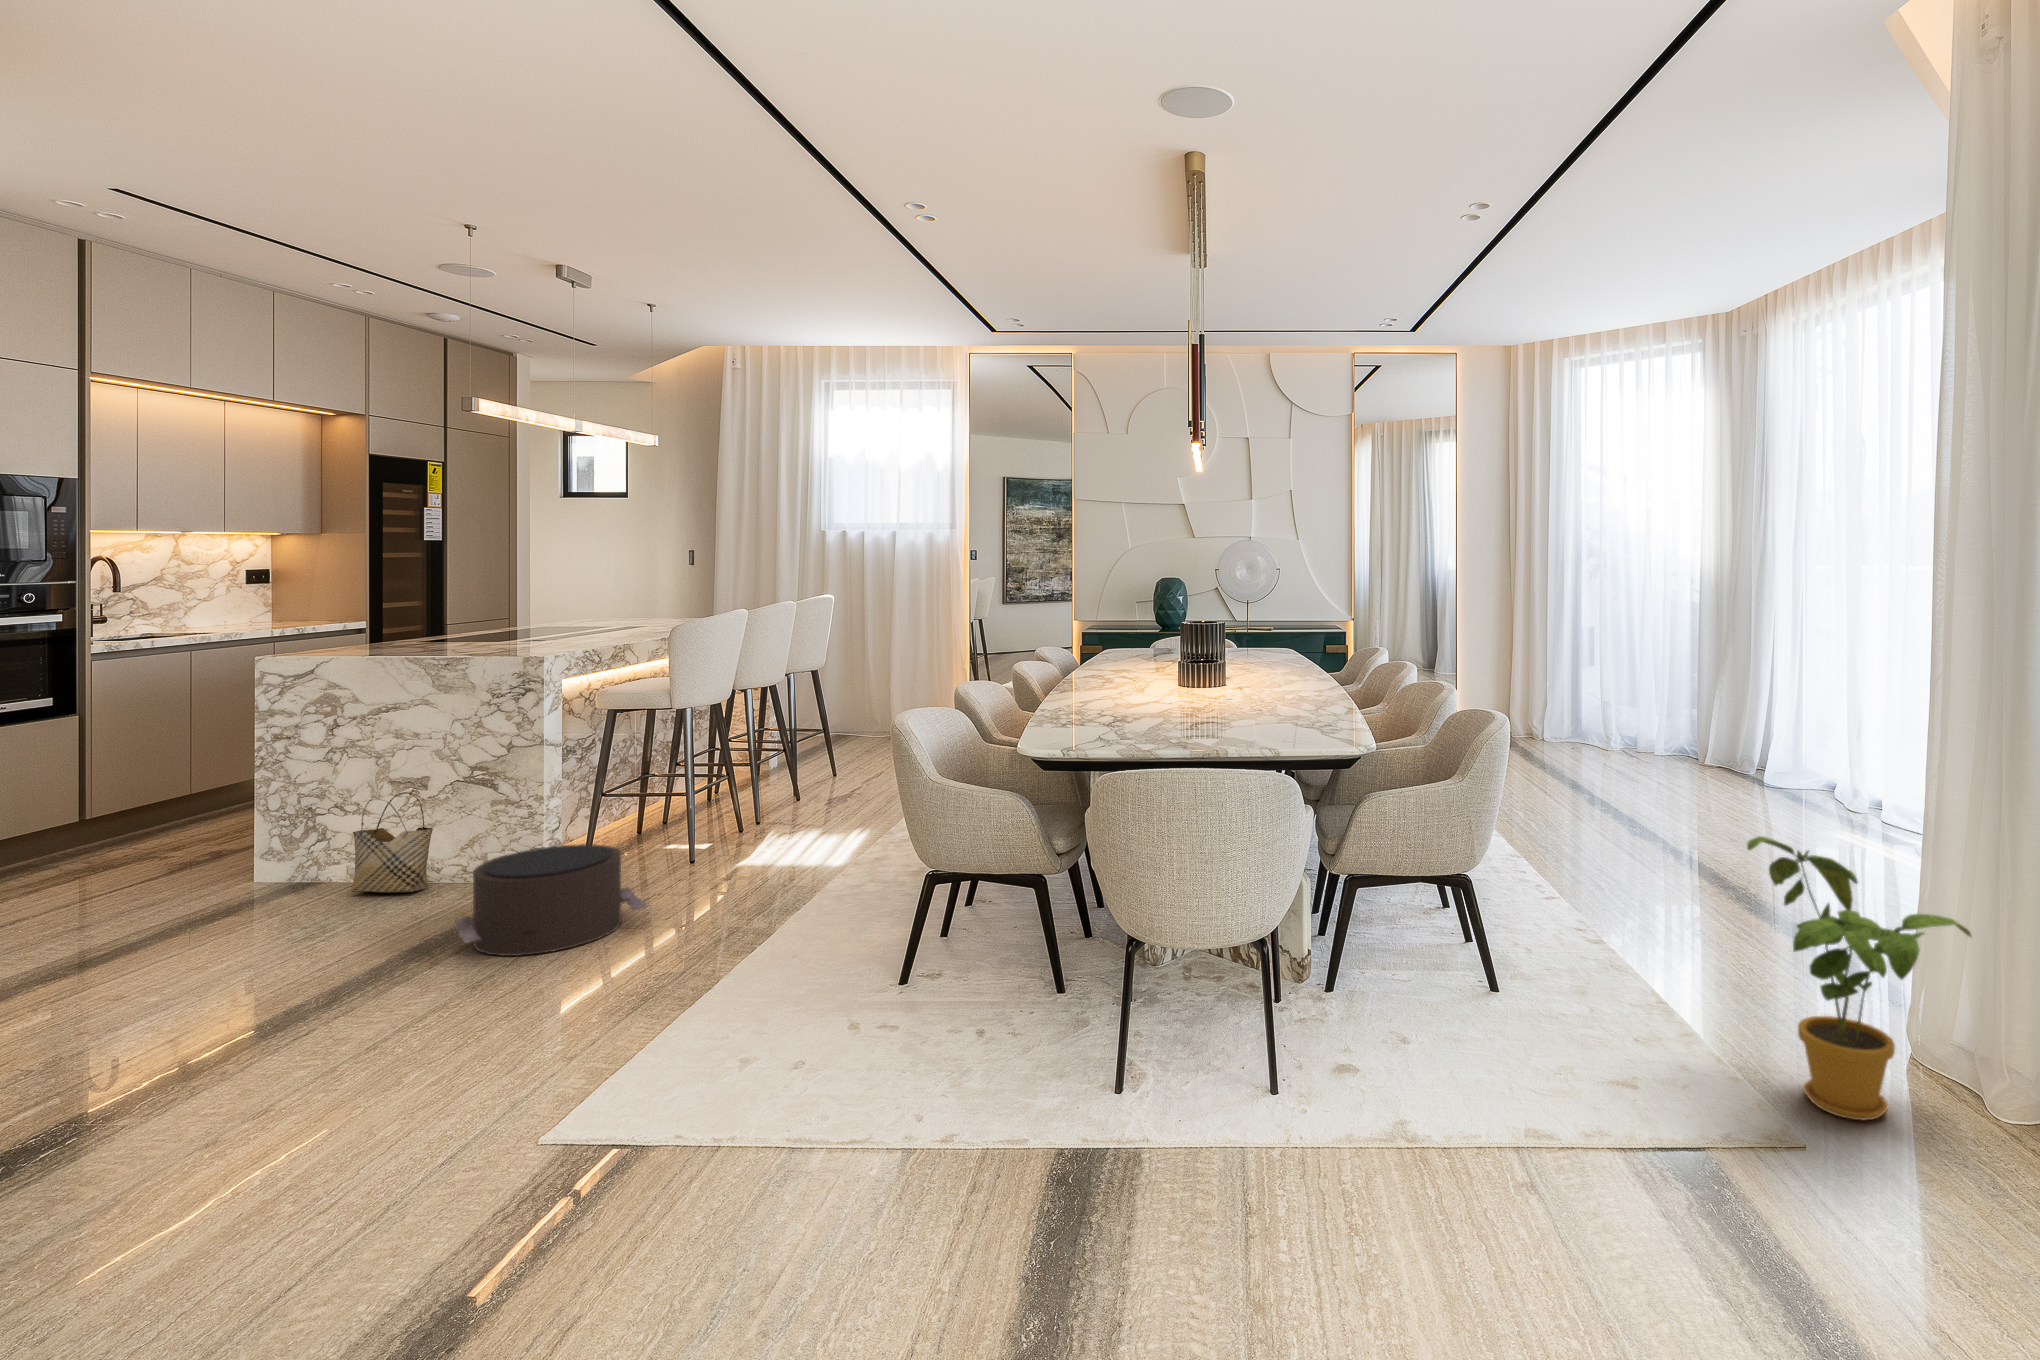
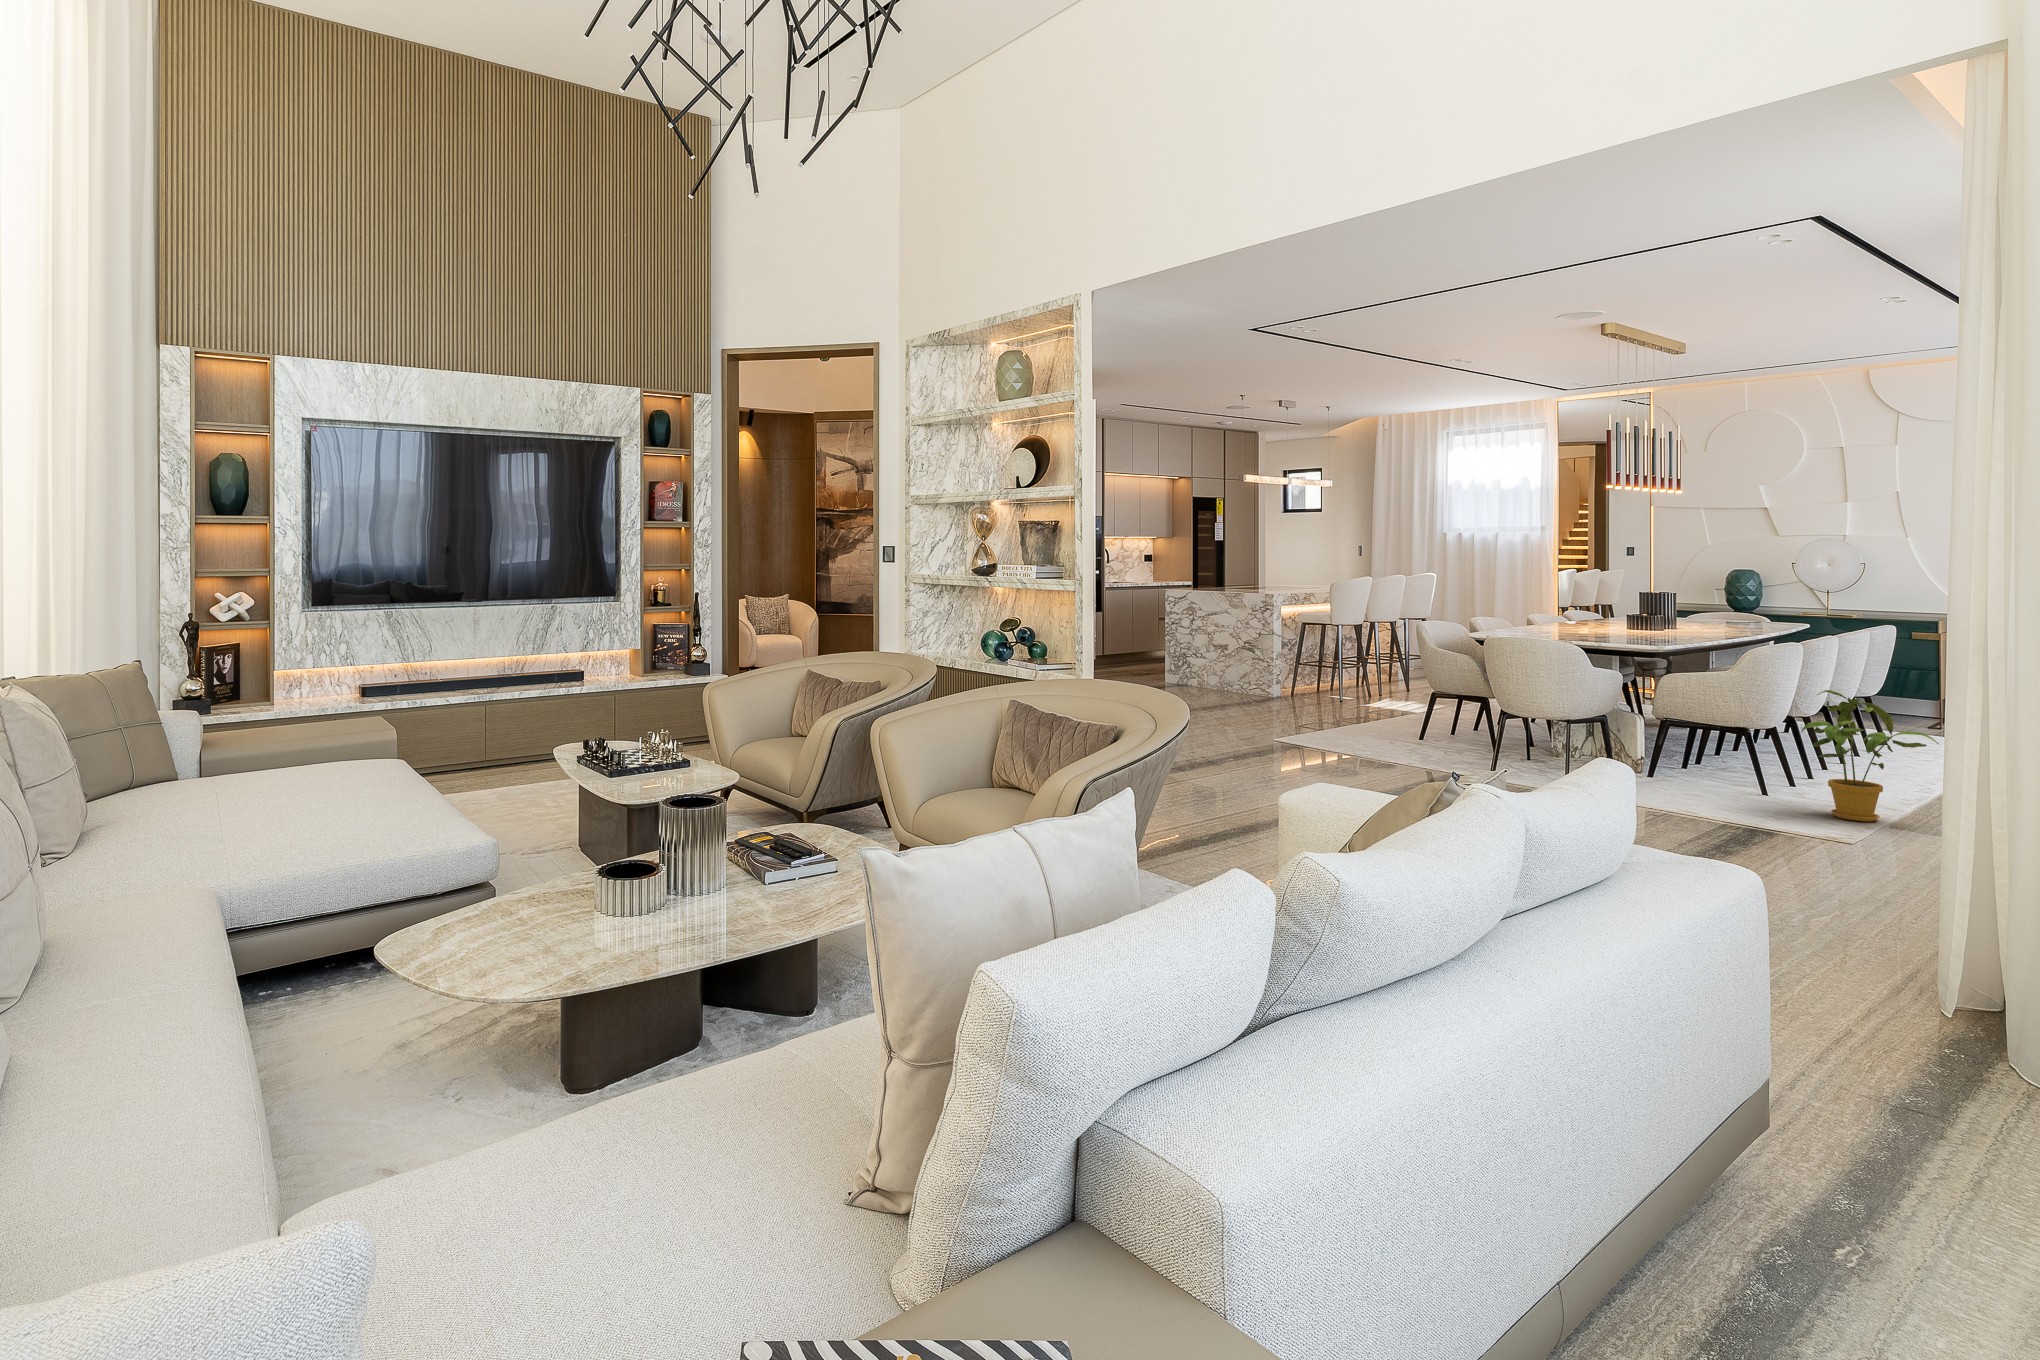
woven basket: present [351,792,433,893] -> none [1201,650,1230,691]
pouf: present [455,844,647,956] -> none [1241,673,1315,710]

